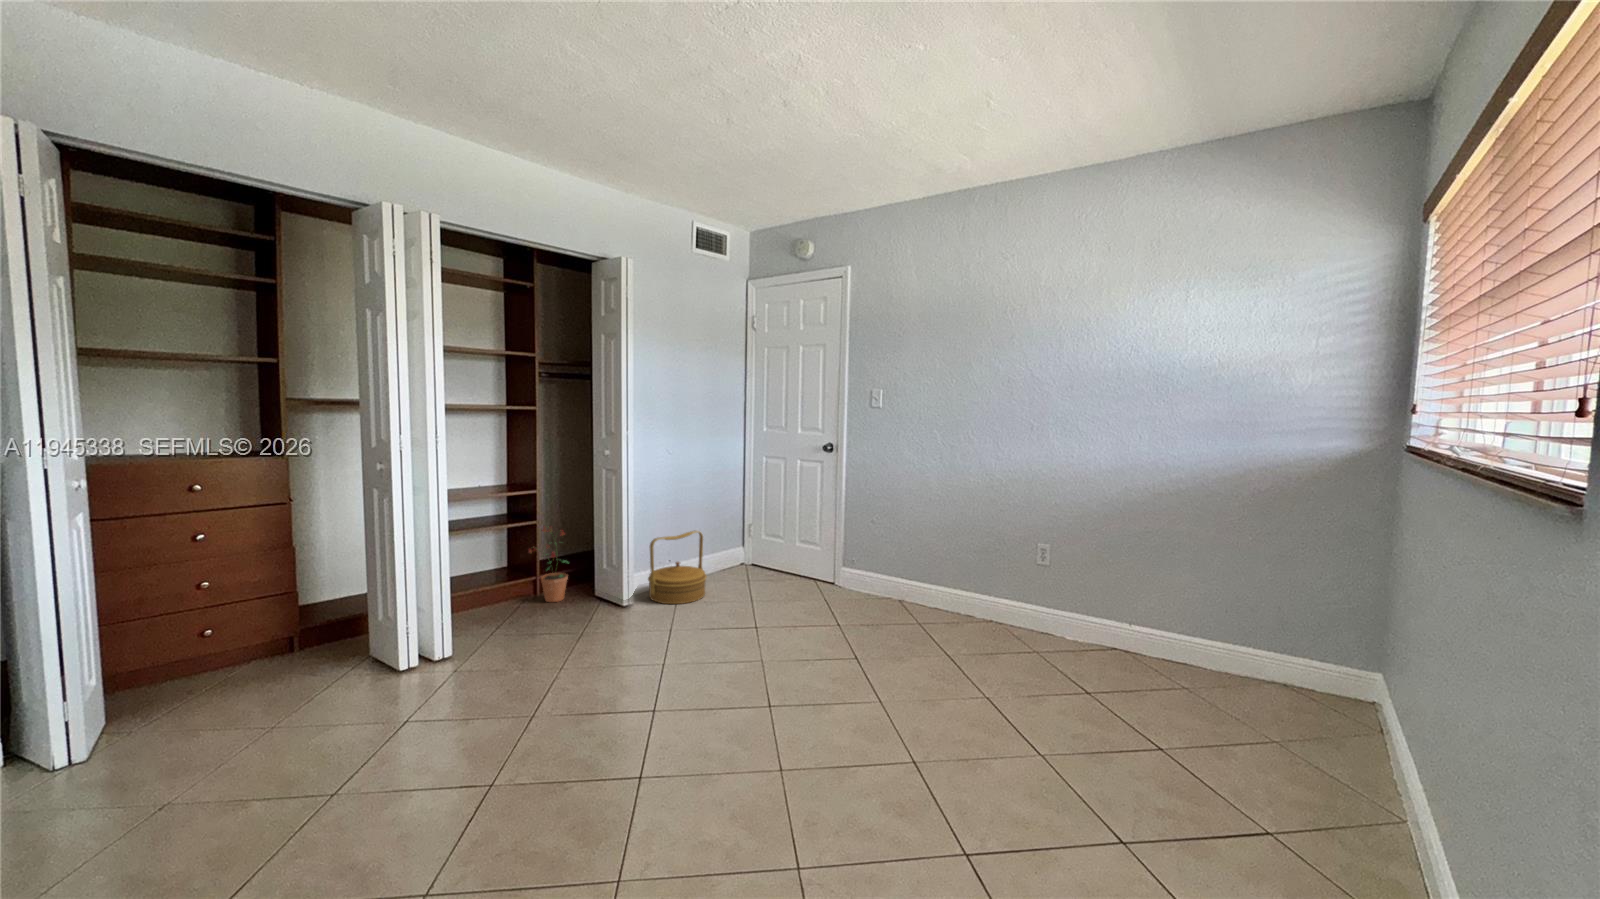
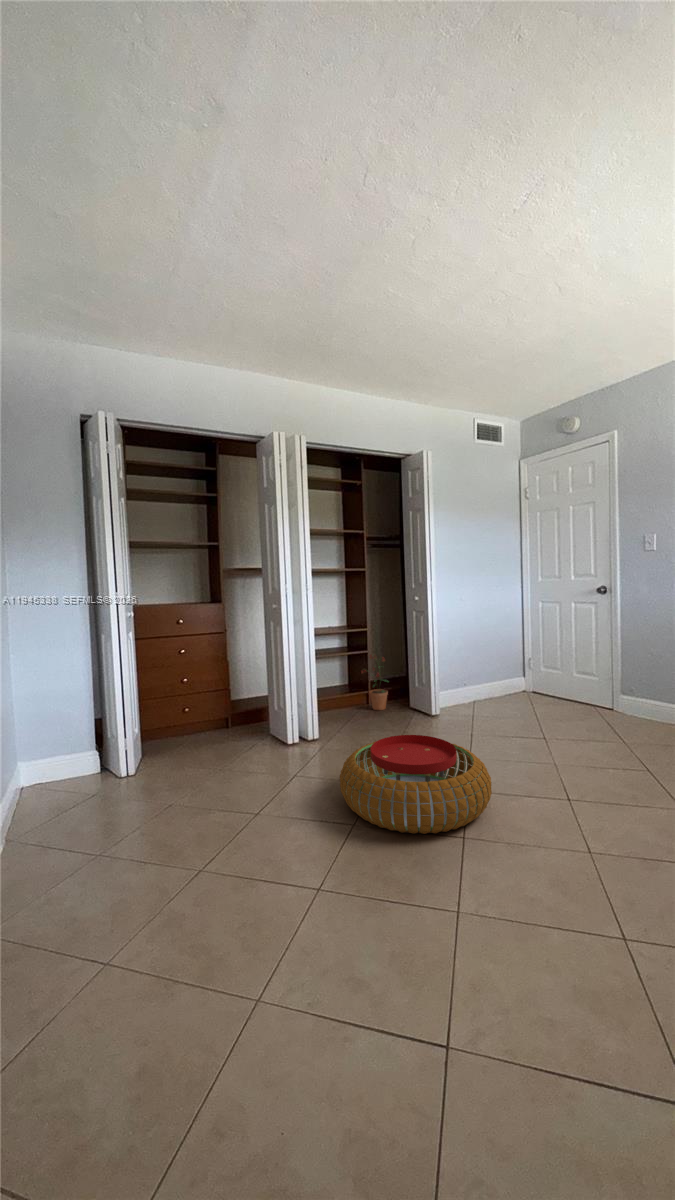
woven basket: present [648,531,707,604] -> none [447,661,495,718]
pouf: none [465,652,679,798] -> present [340,735,492,834]

